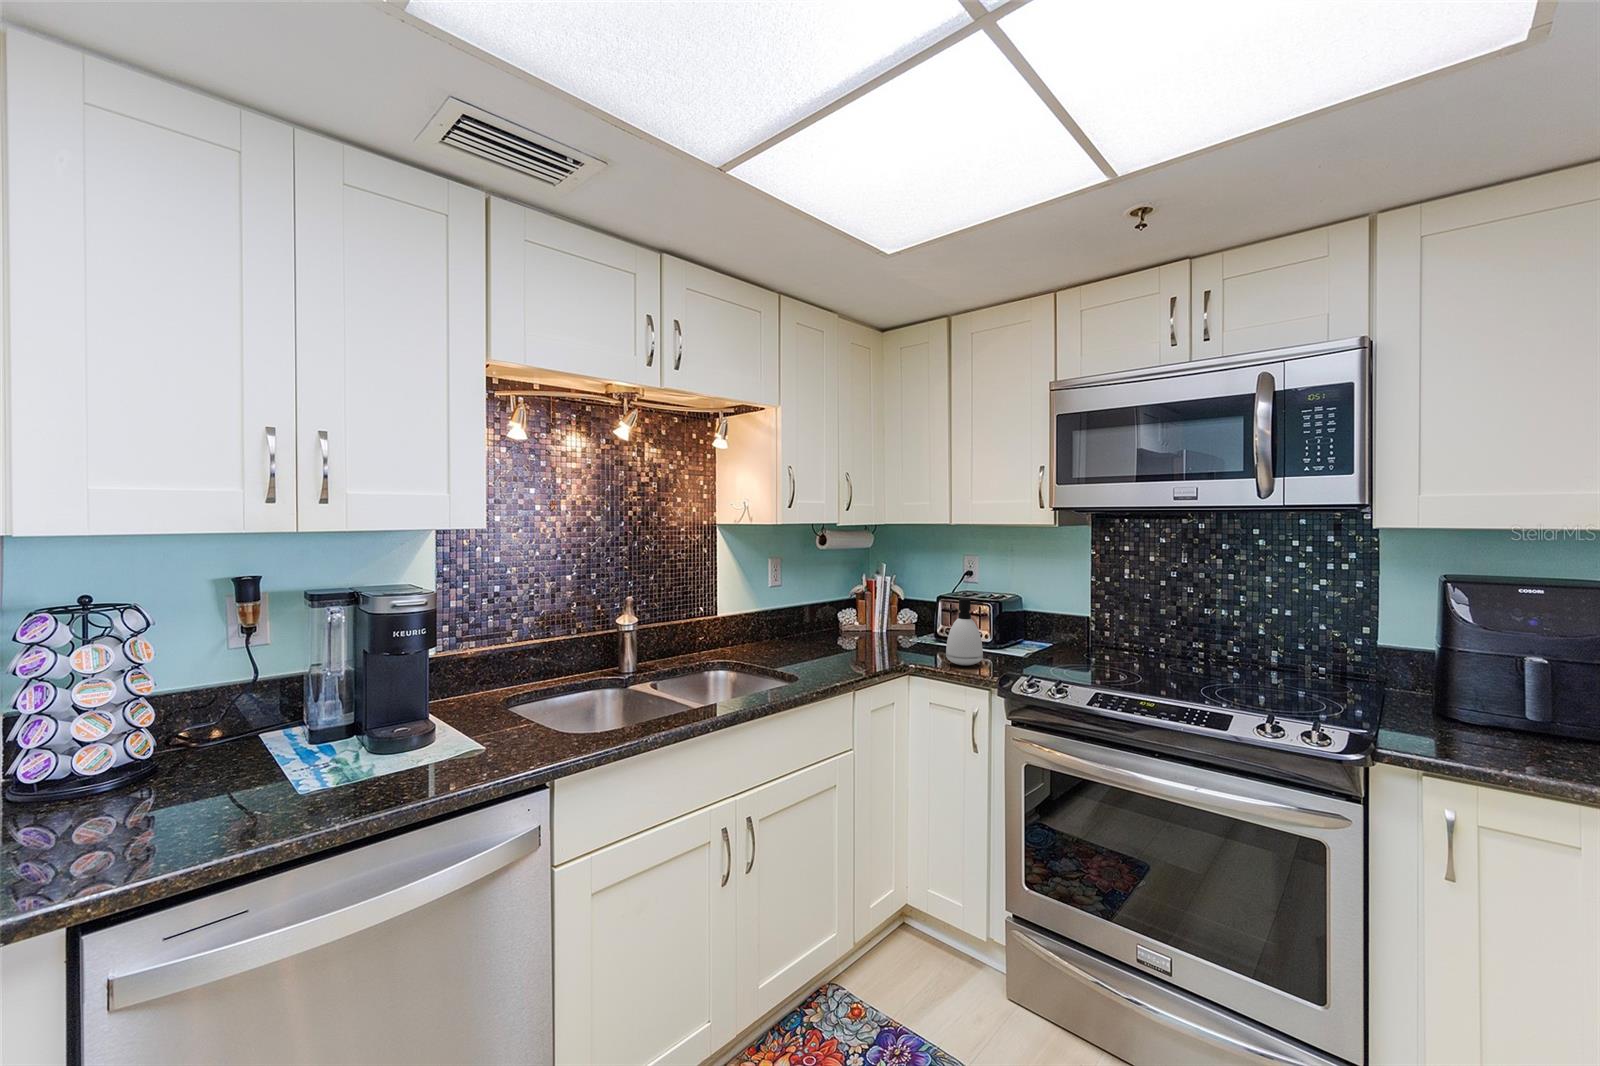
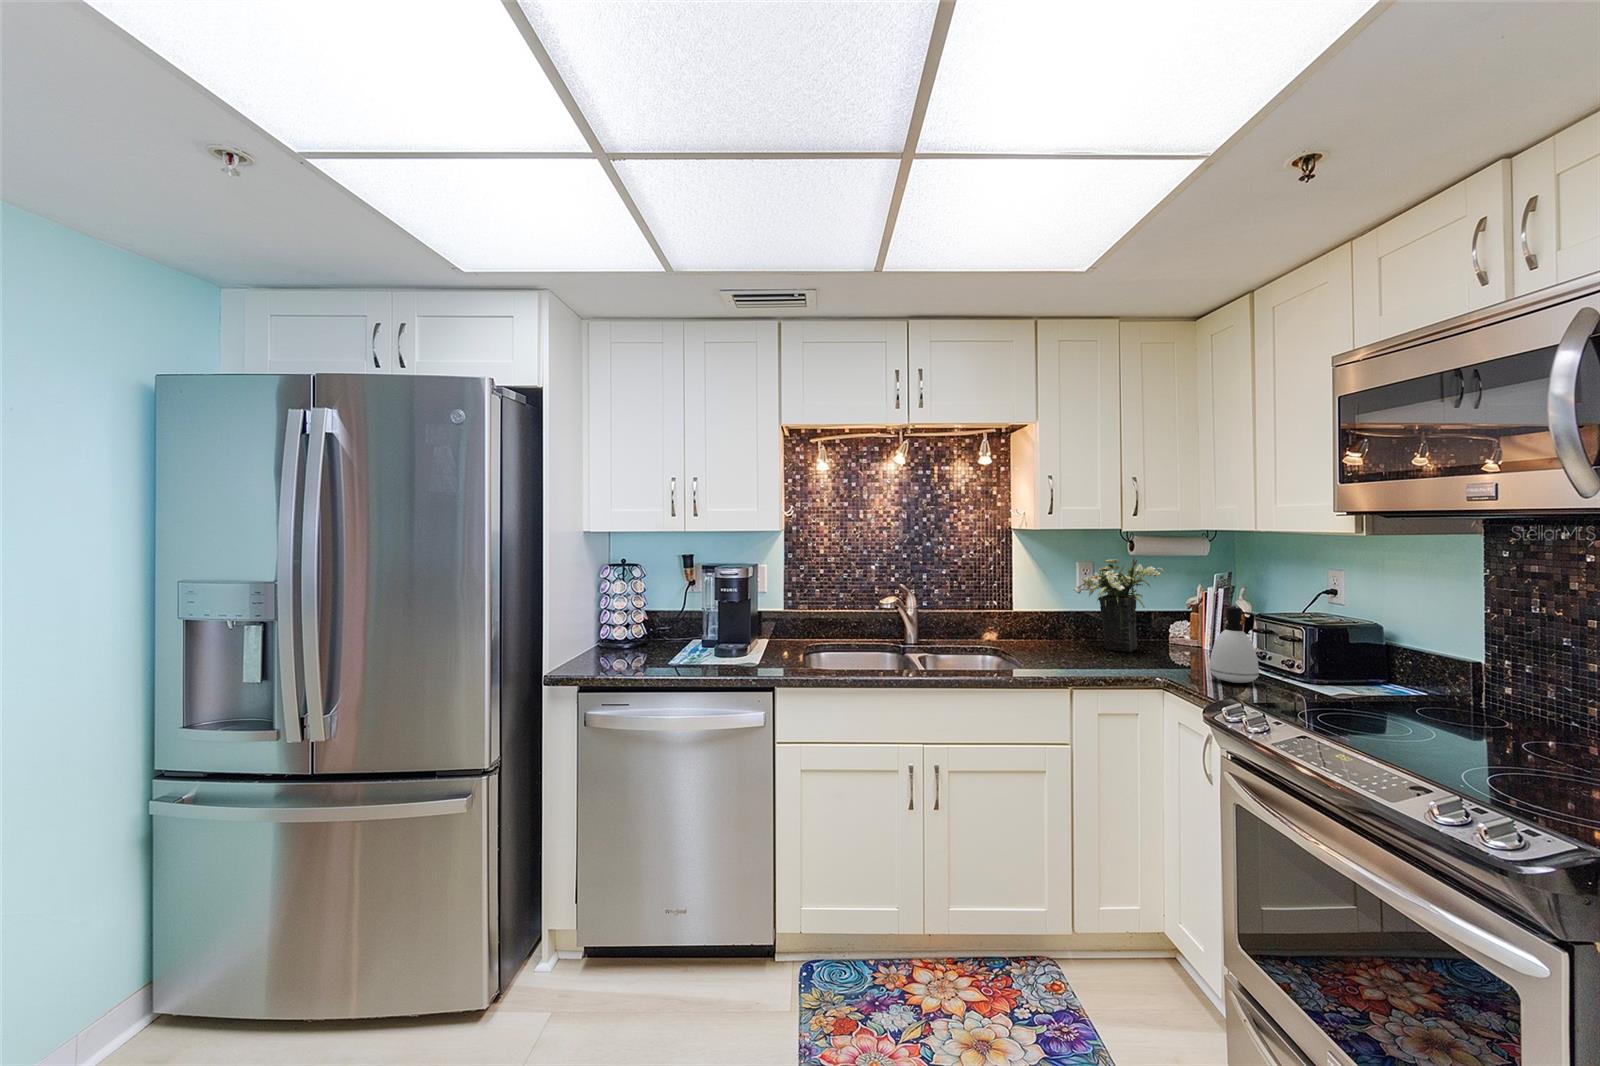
flower arrangement: none [786,554,868,648] -> present [1074,558,1163,652]

